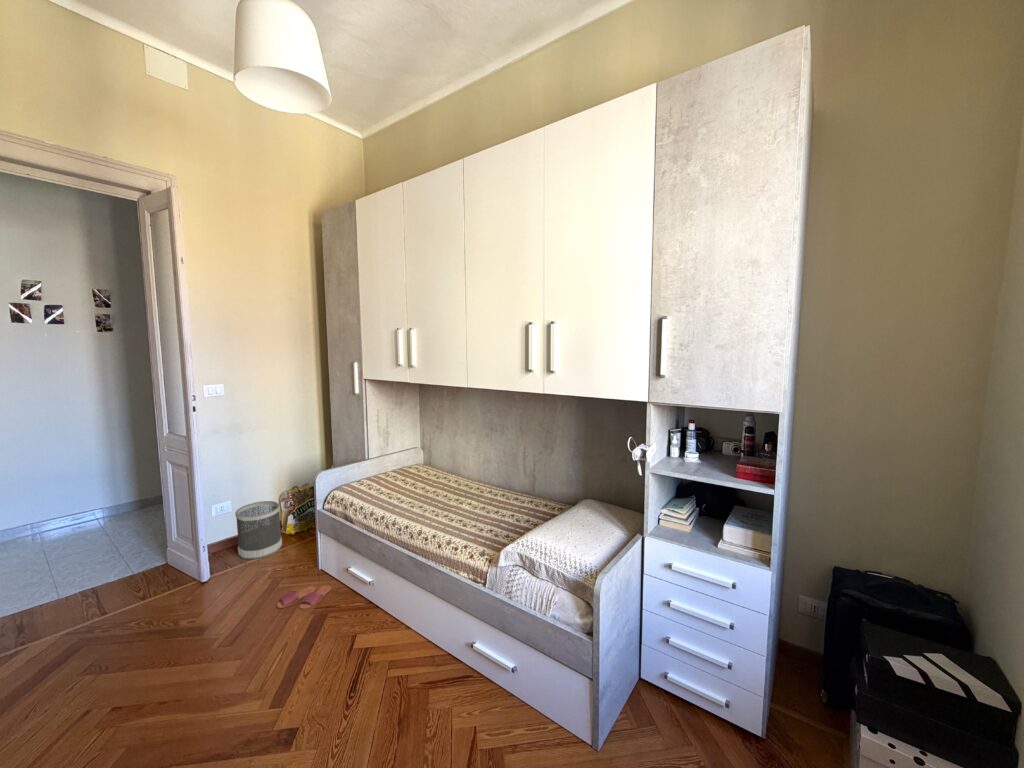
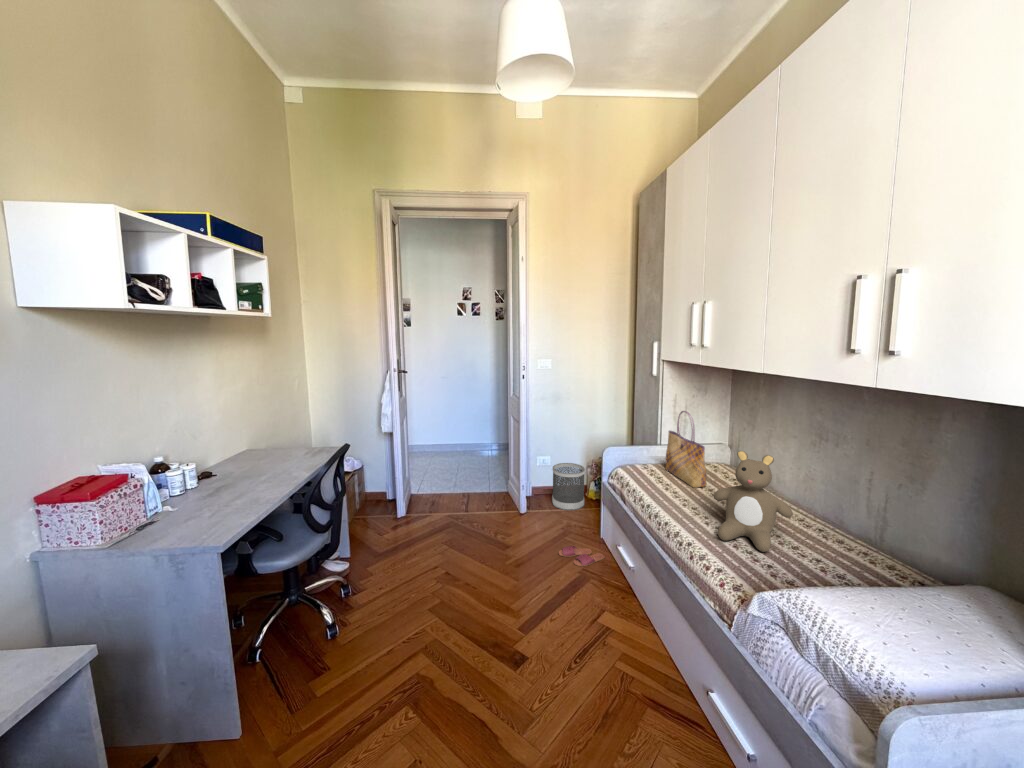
tote bag: none [379,424,420,490] -> present [666,411,706,488]
teddy bear: none [441,449,494,524] -> present [713,451,793,552]

